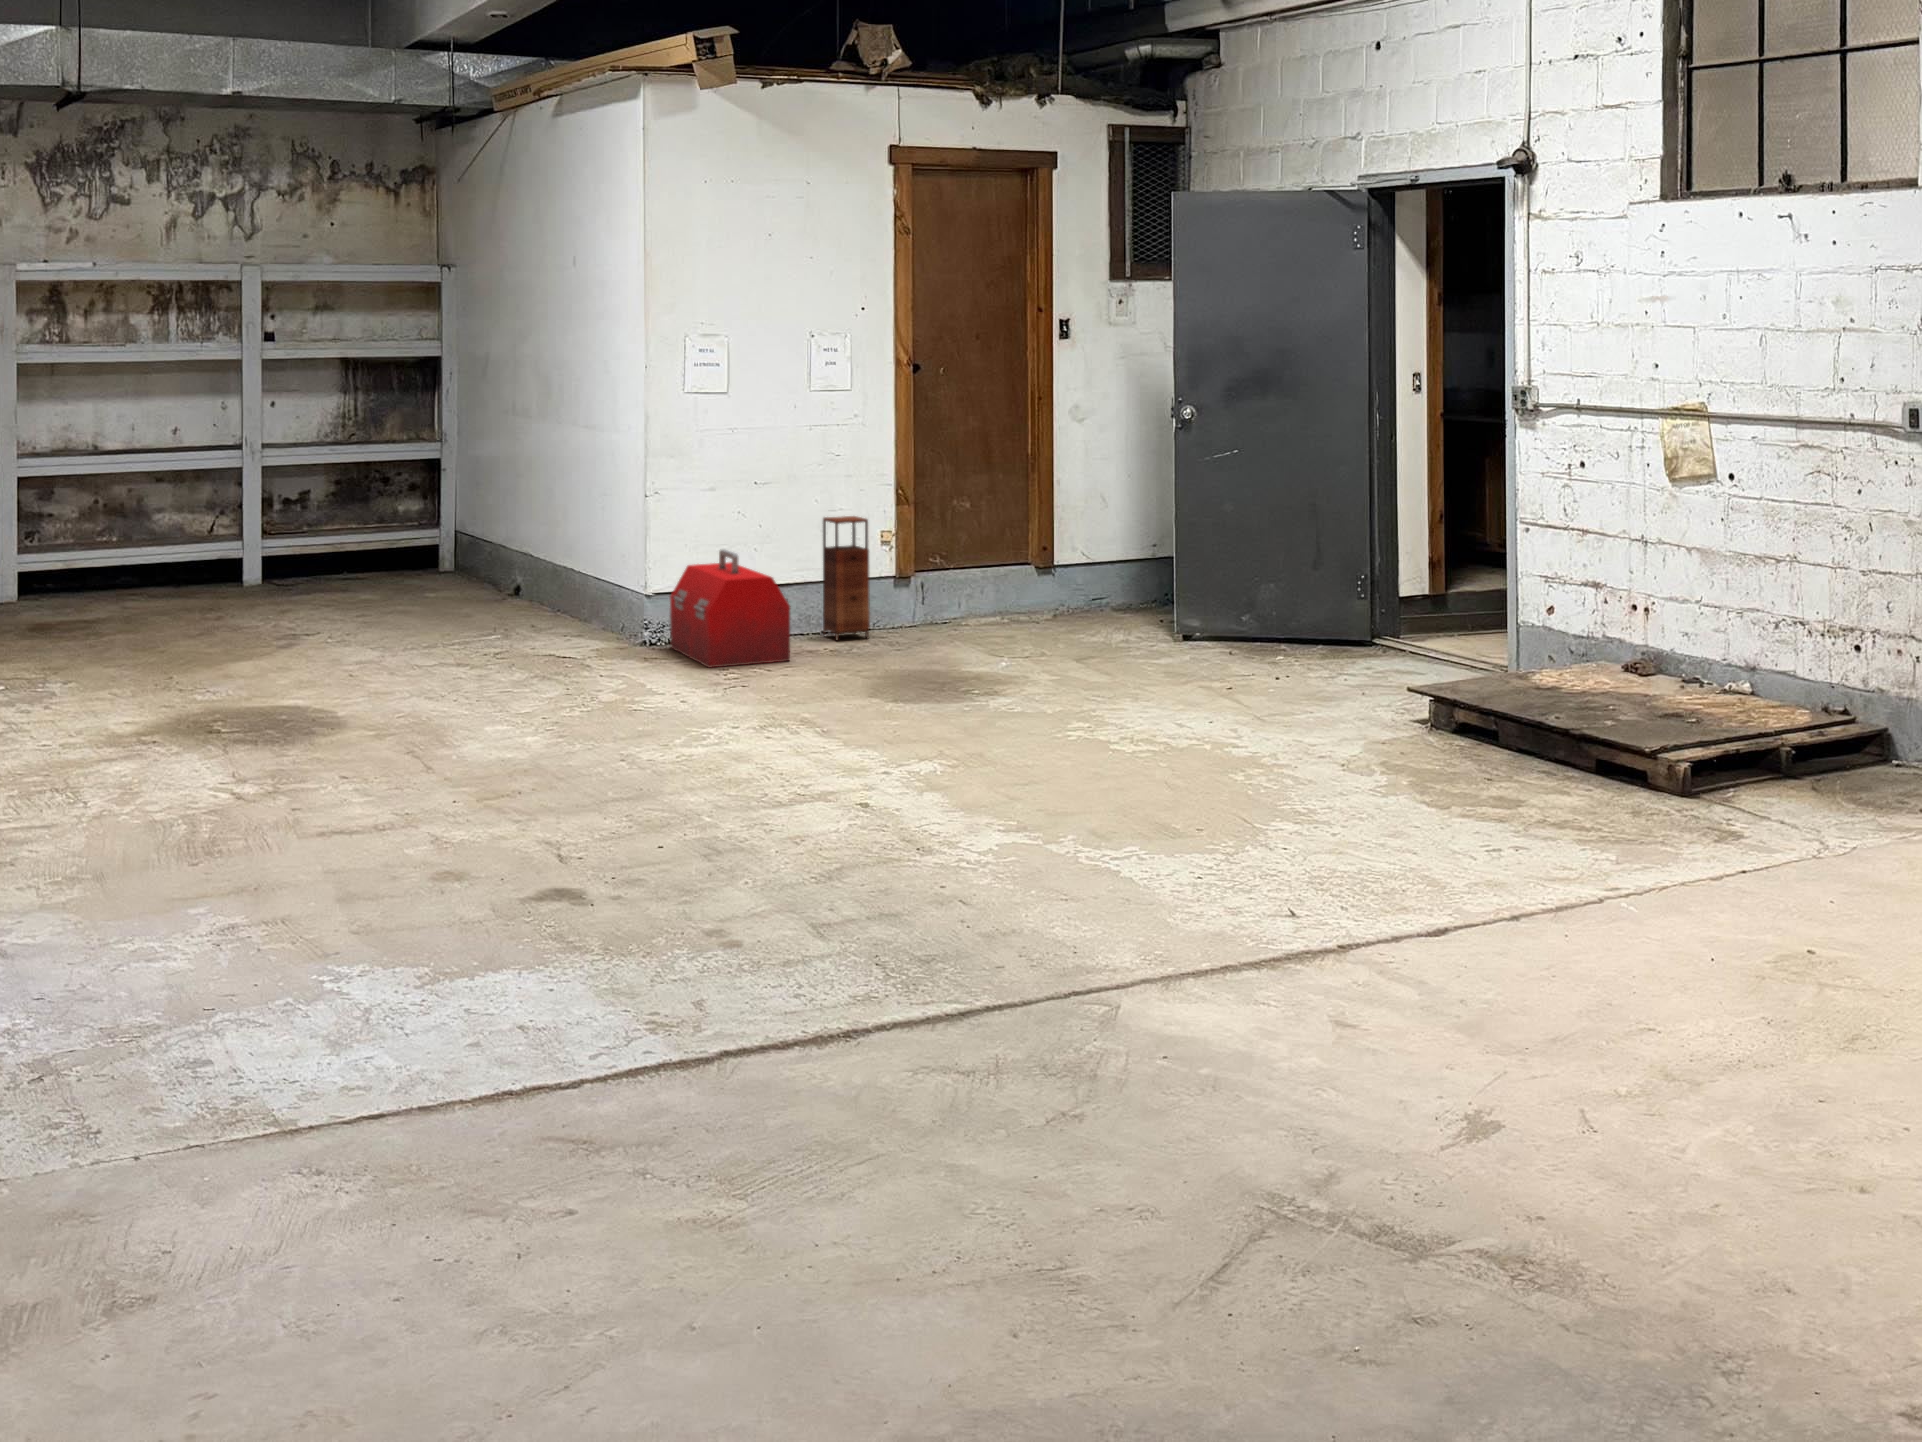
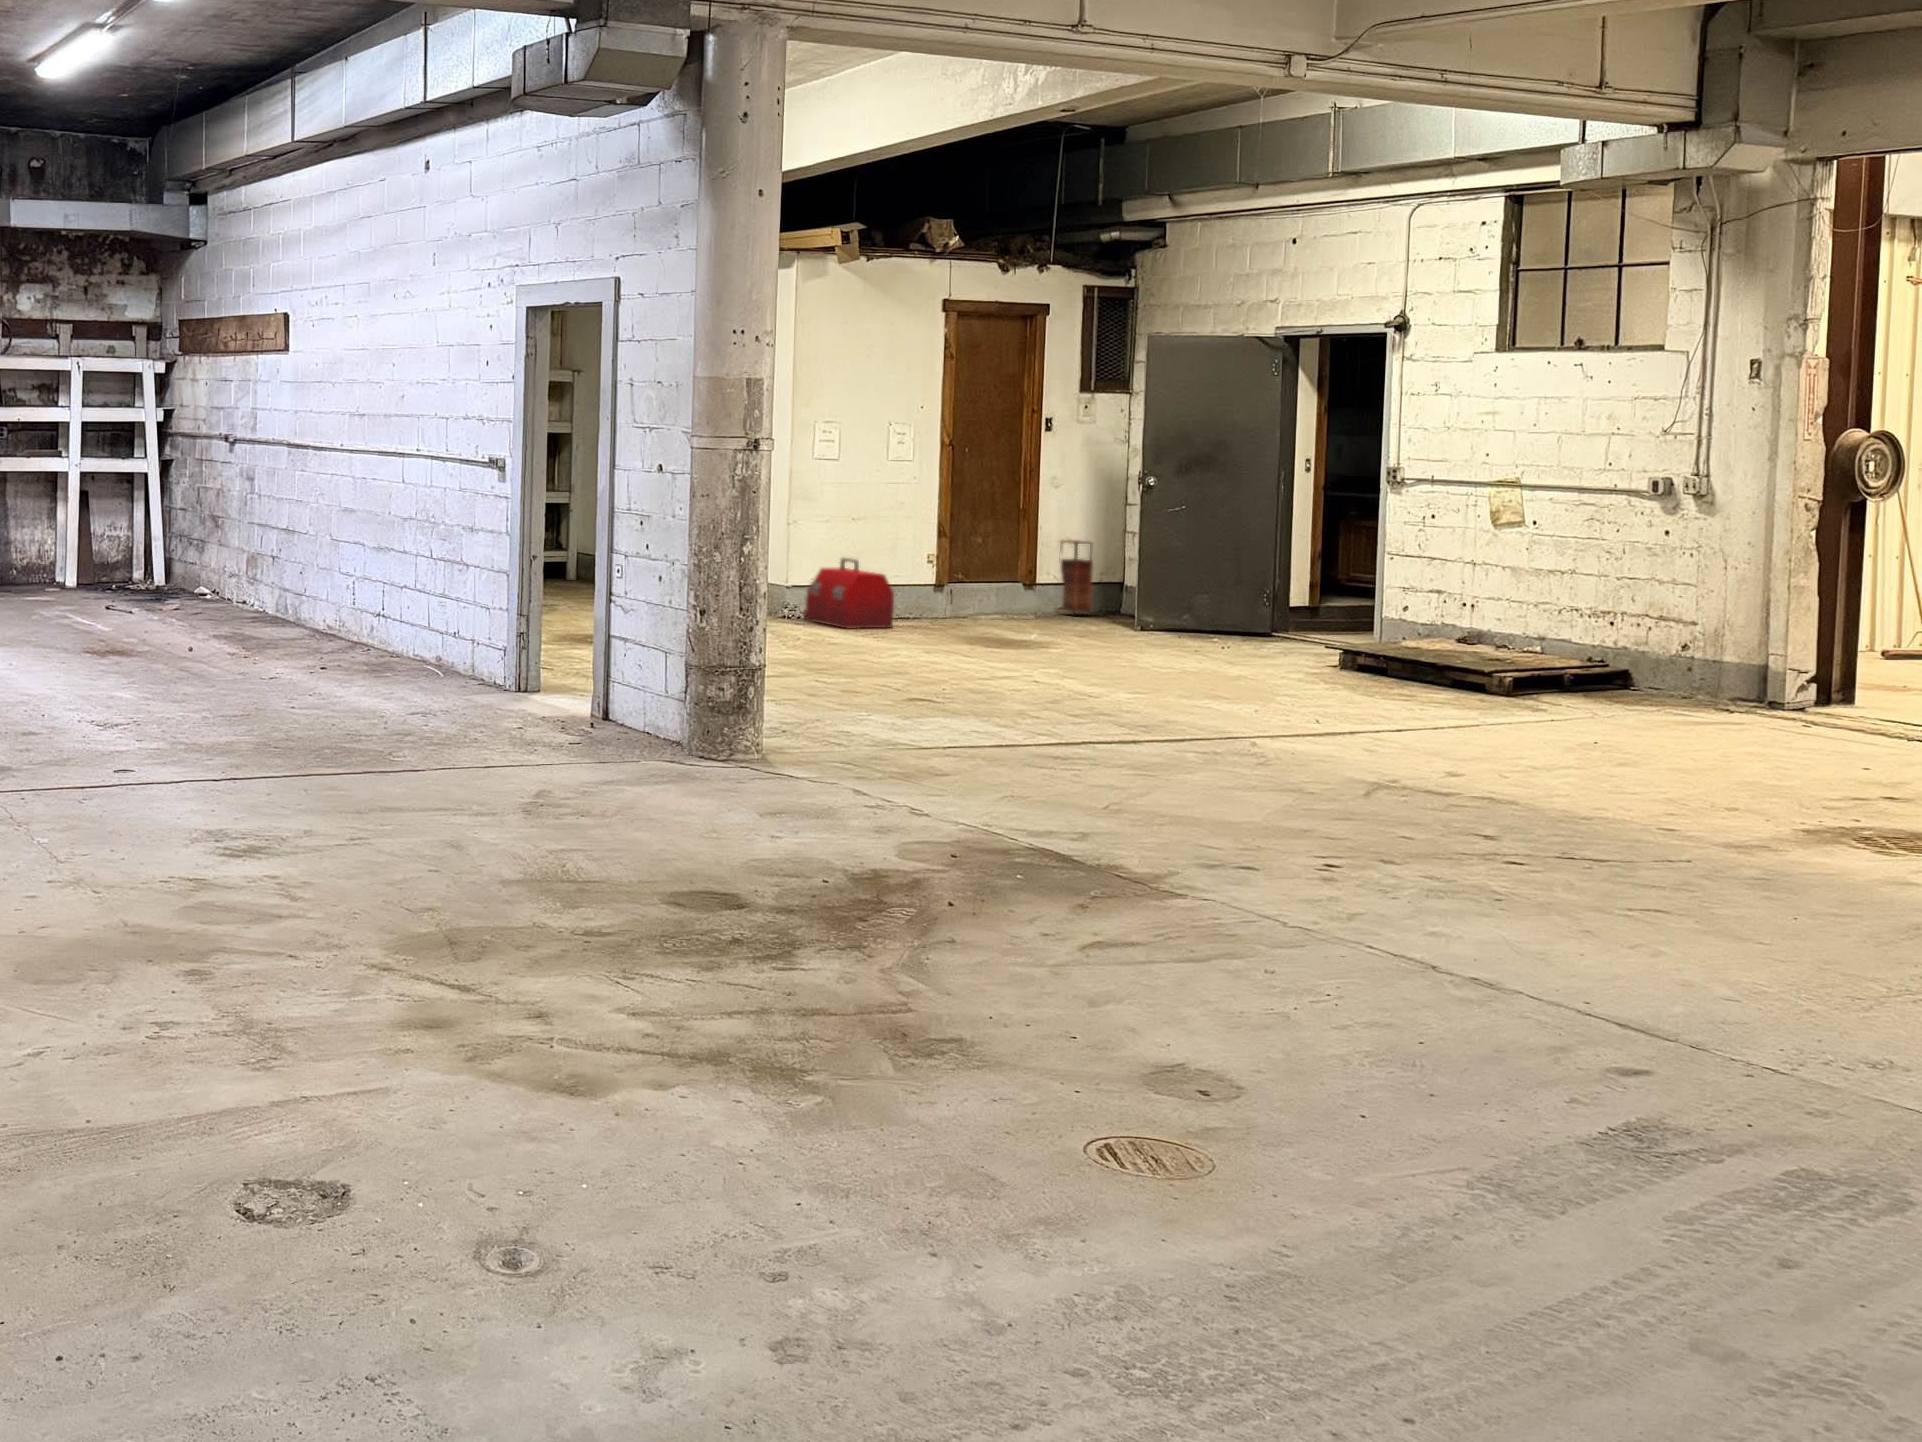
storage cabinet: present [823,516,870,641] -> present [1061,540,1093,615]

